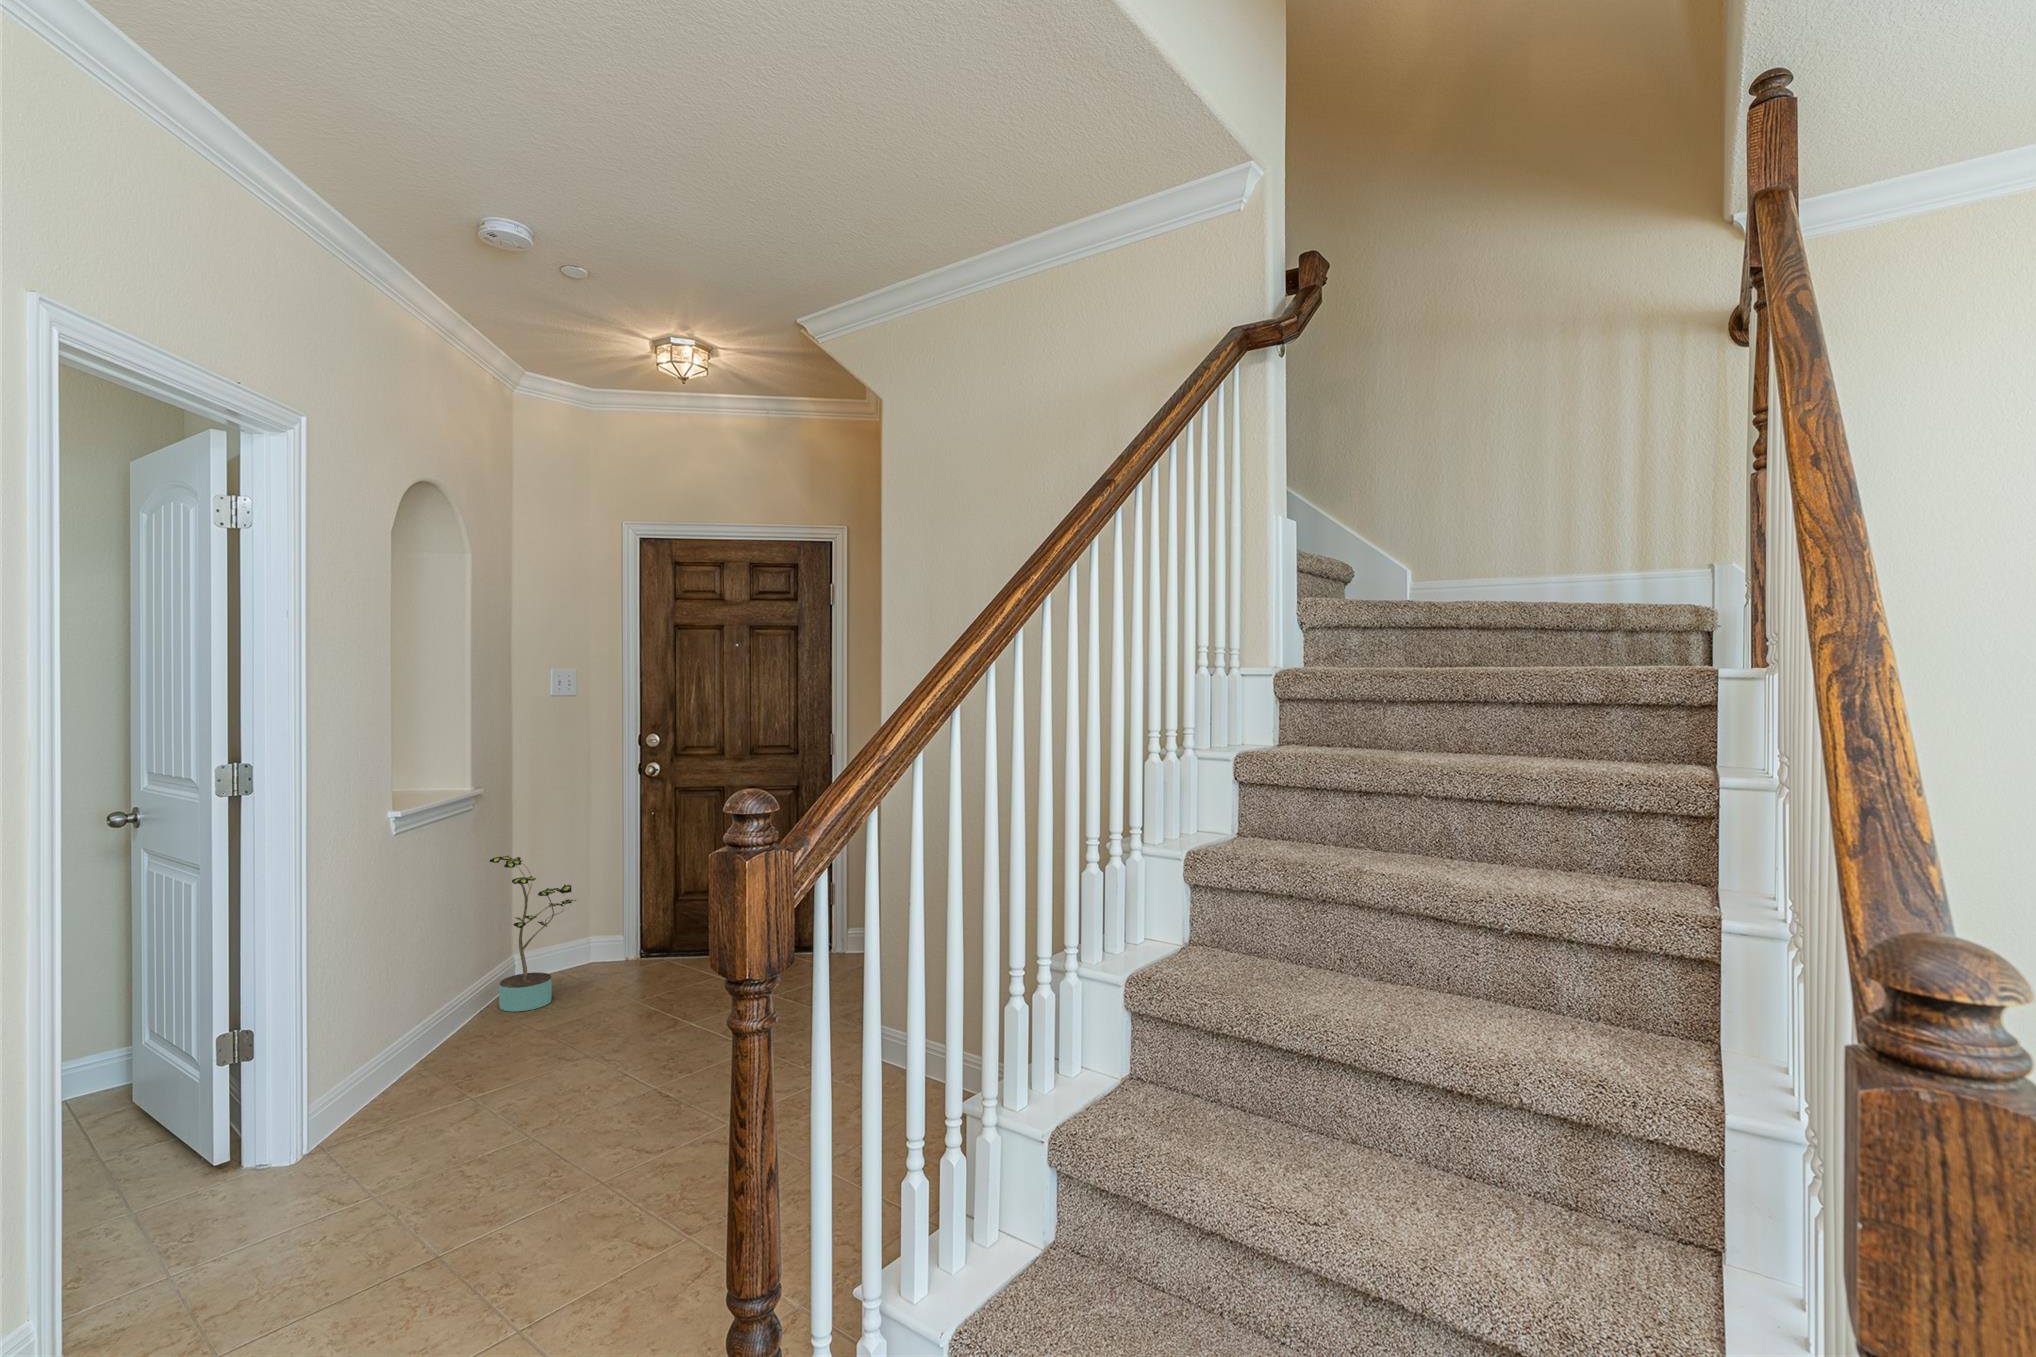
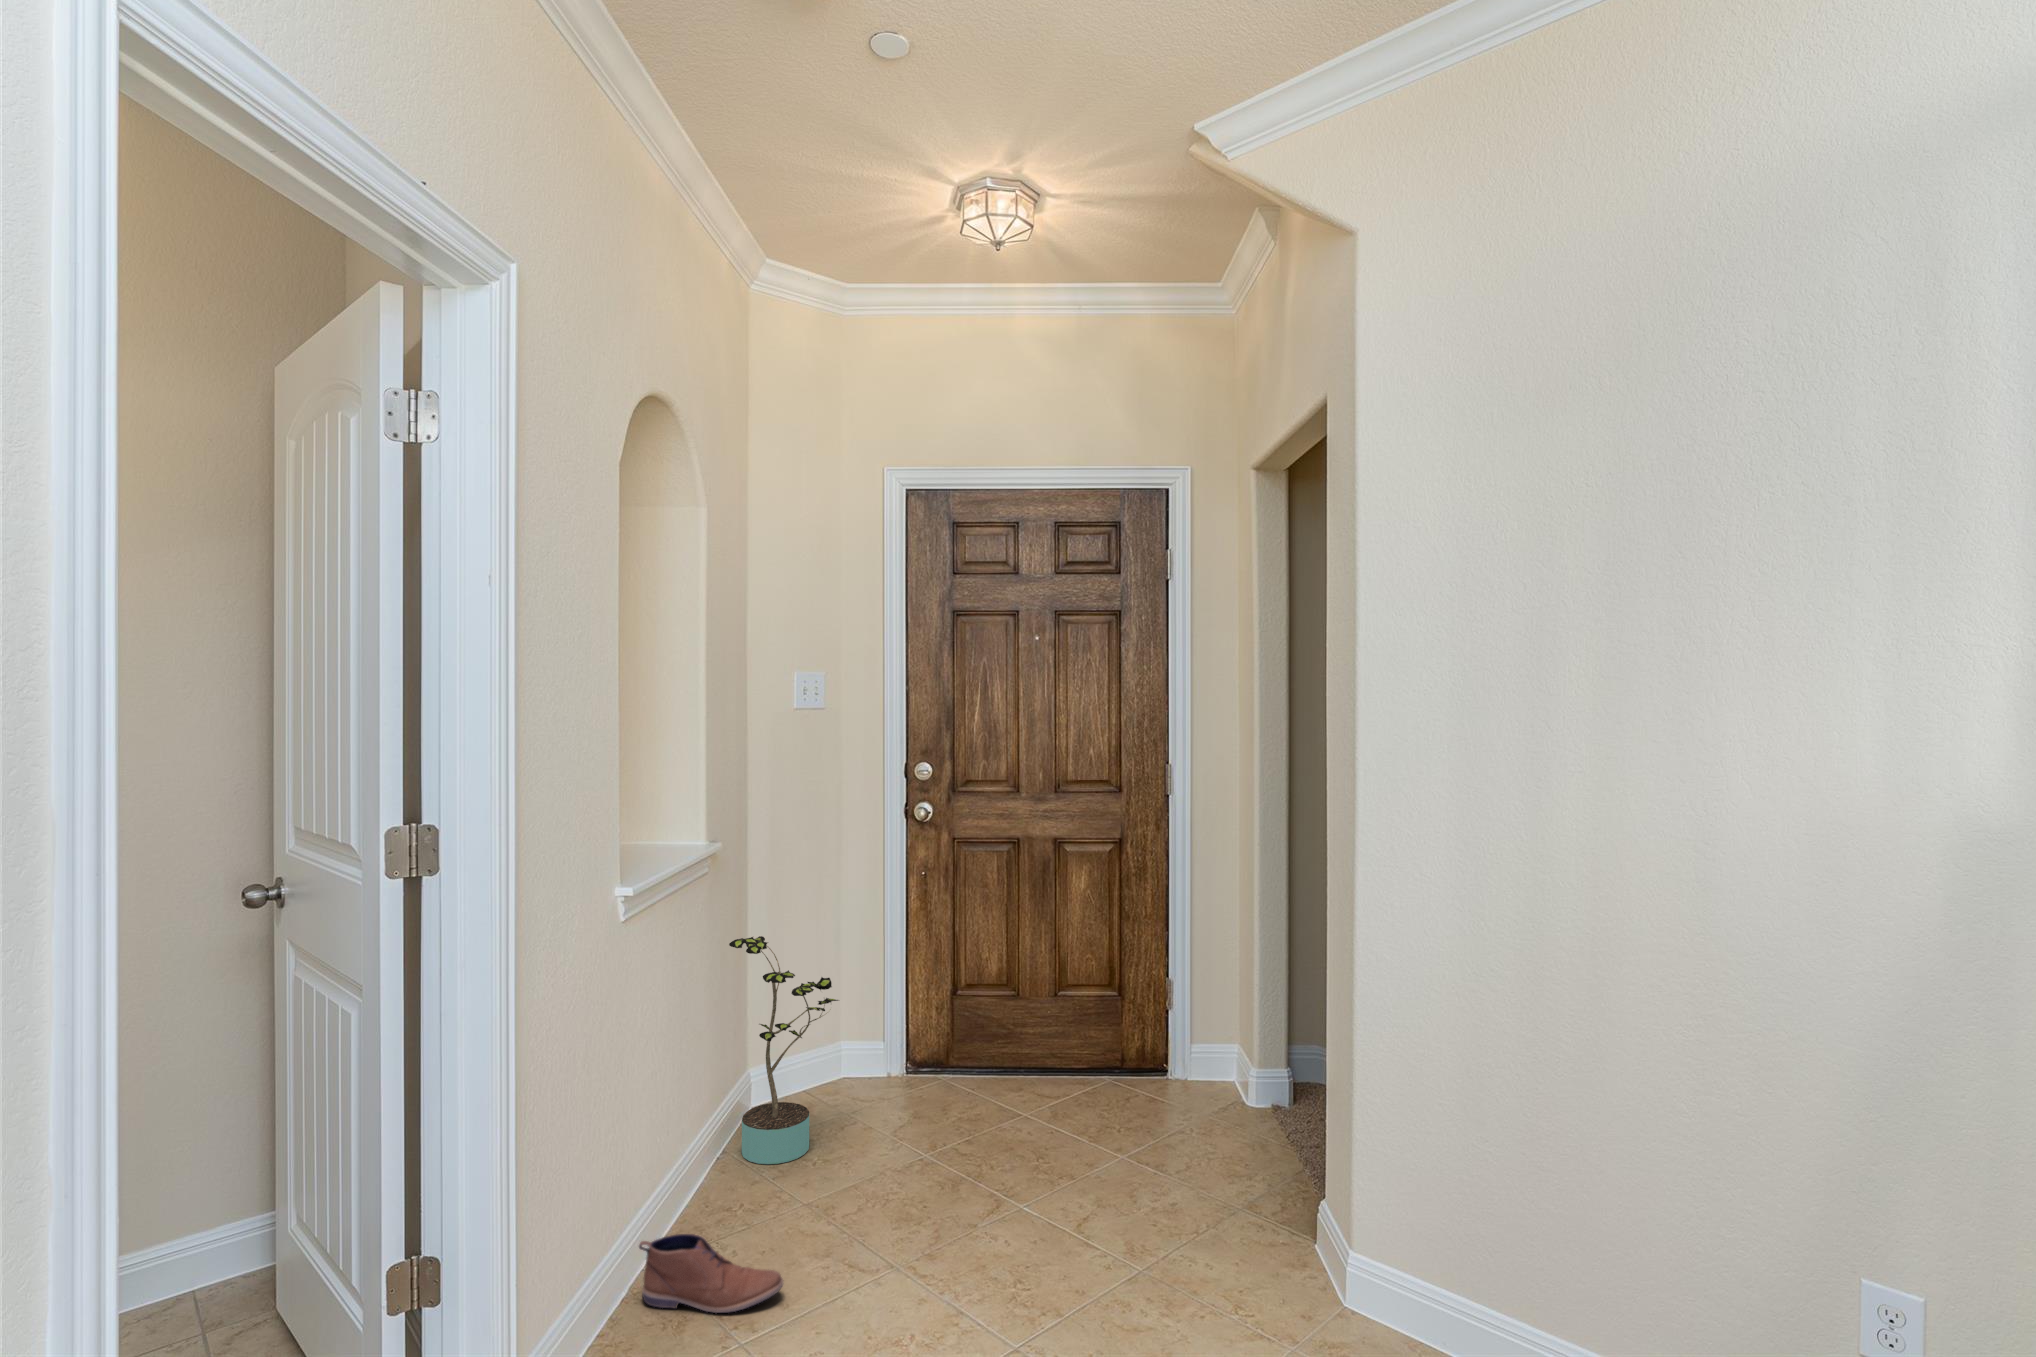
shoe: none [404,1039,507,1084] -> present [639,1234,783,1313]

